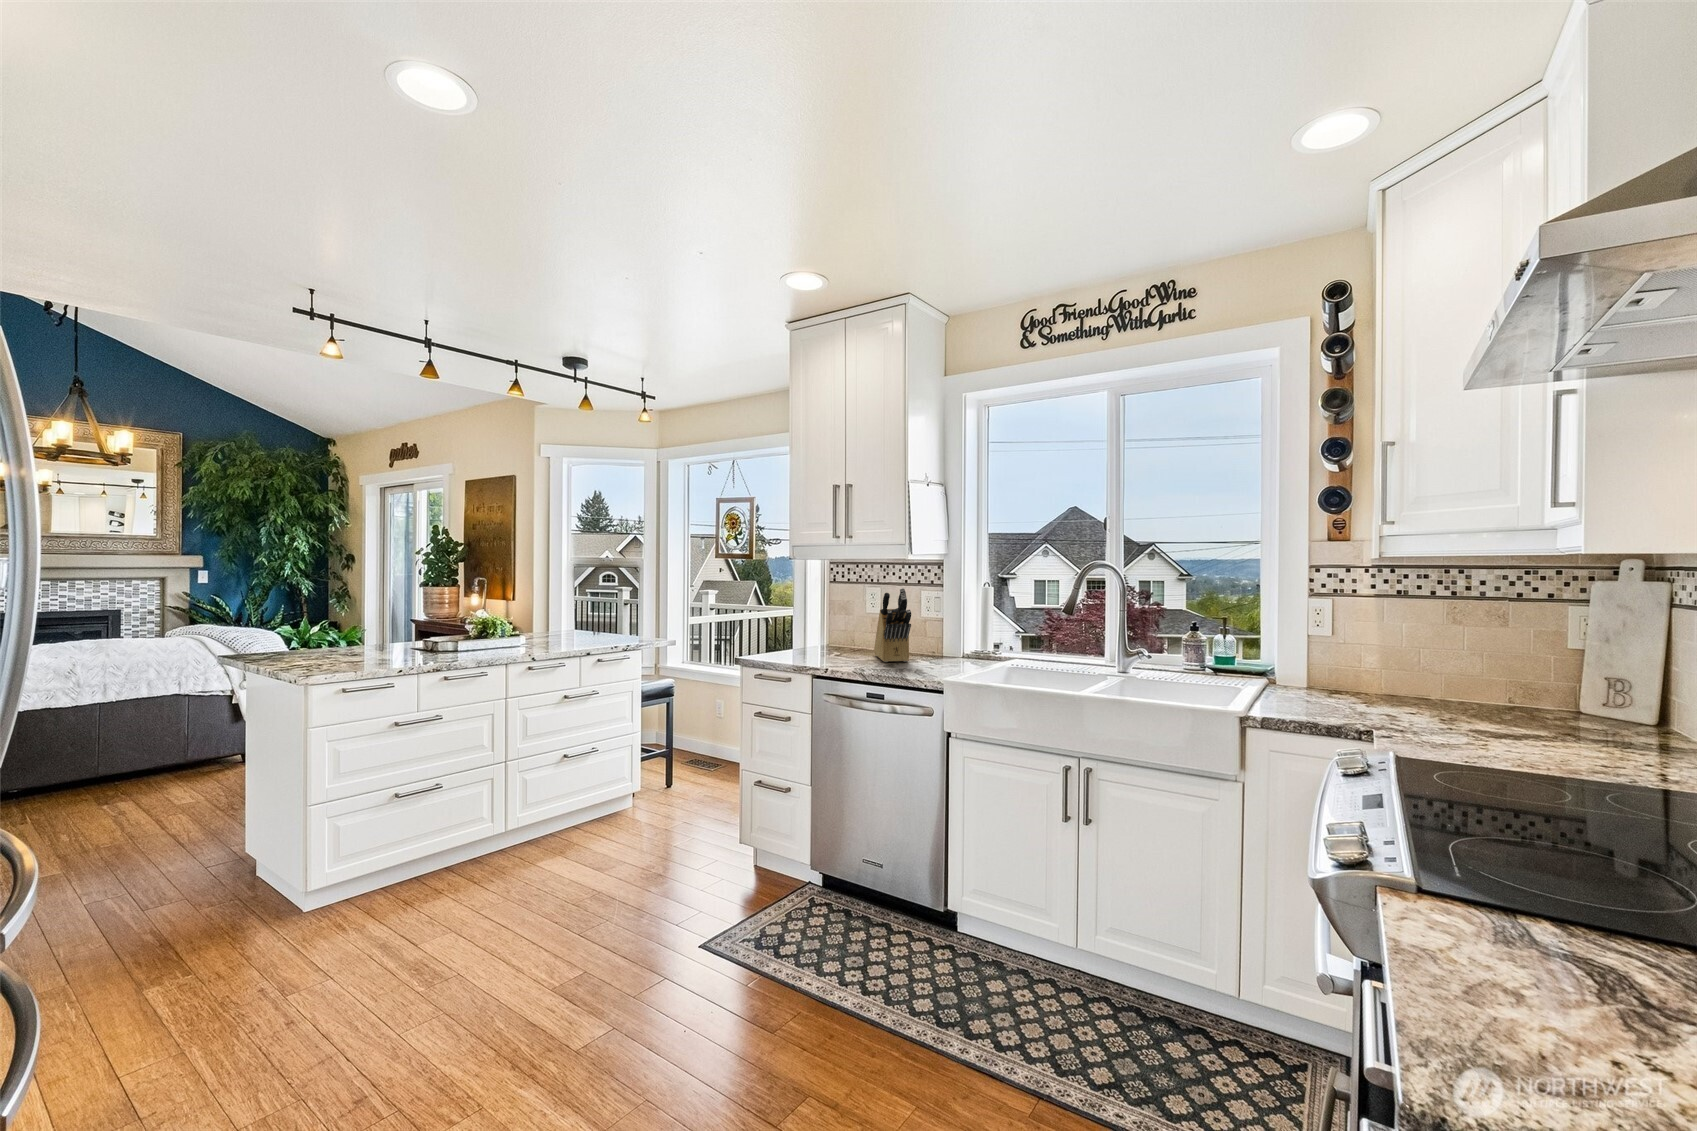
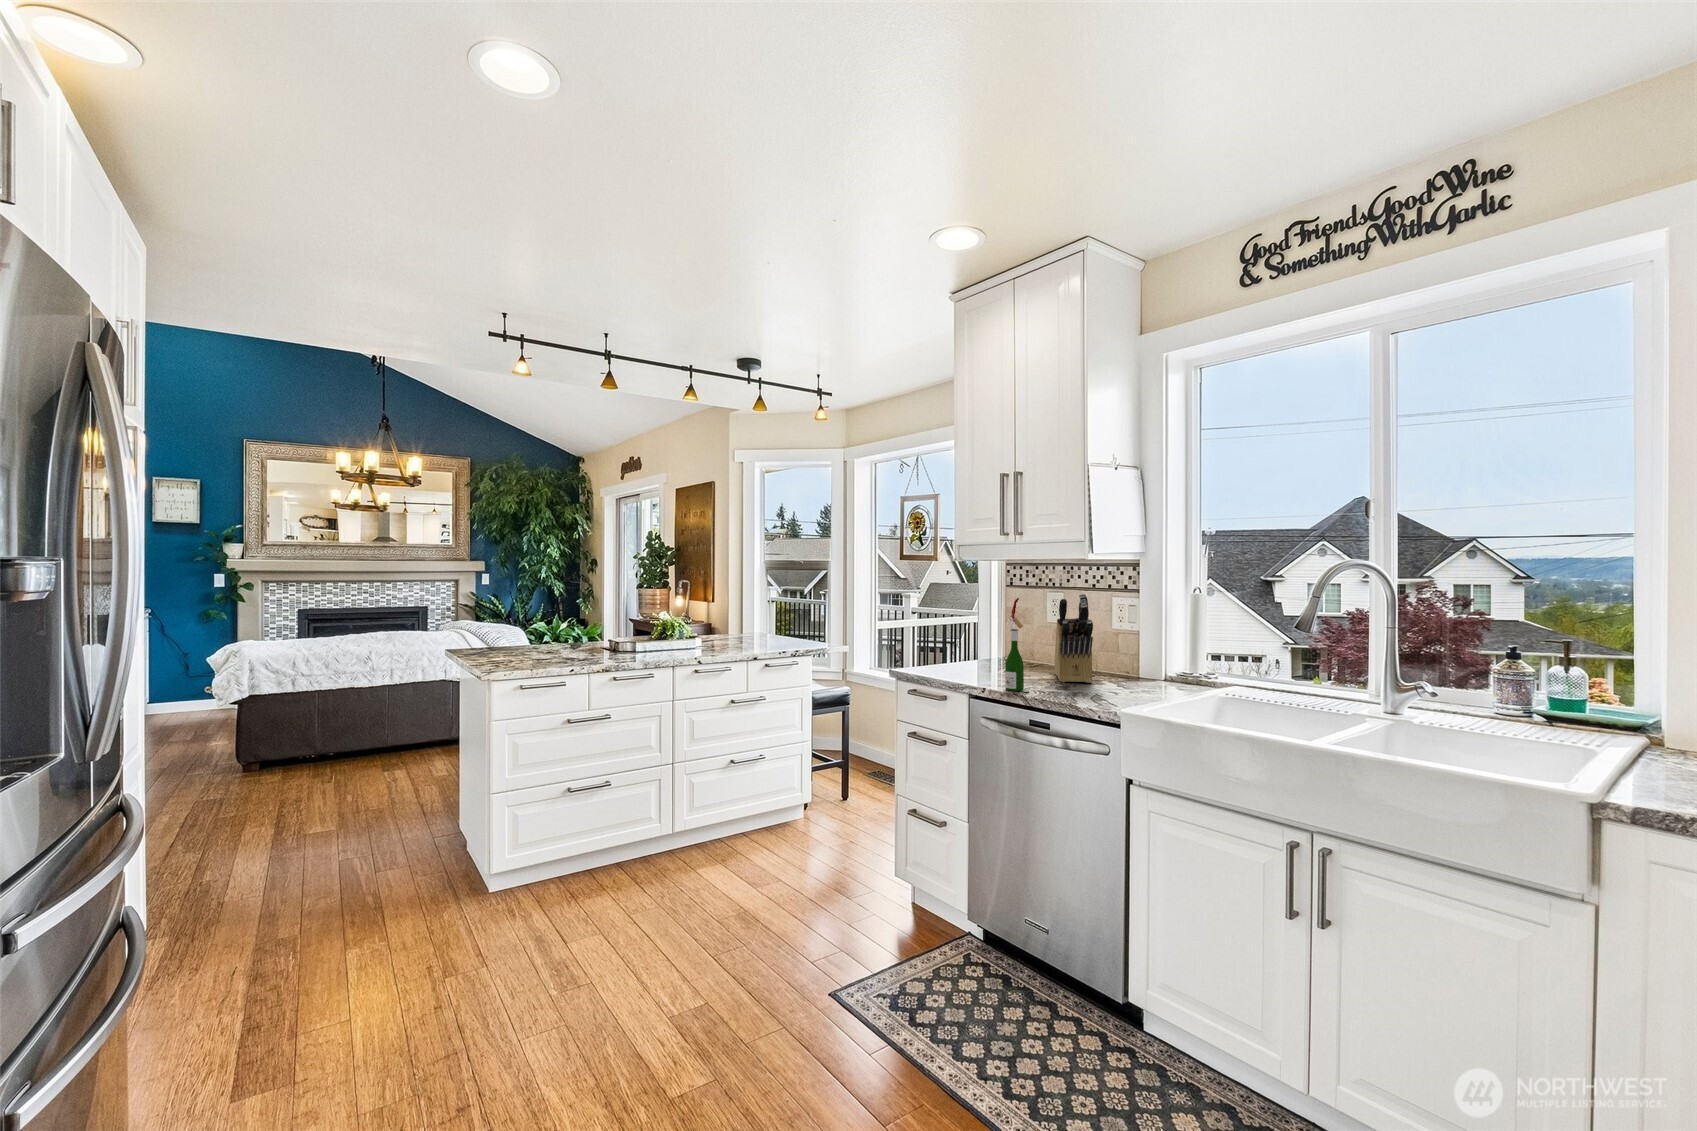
wine bottle: none [843,592,864,671] -> present [1005,598,1029,692]

